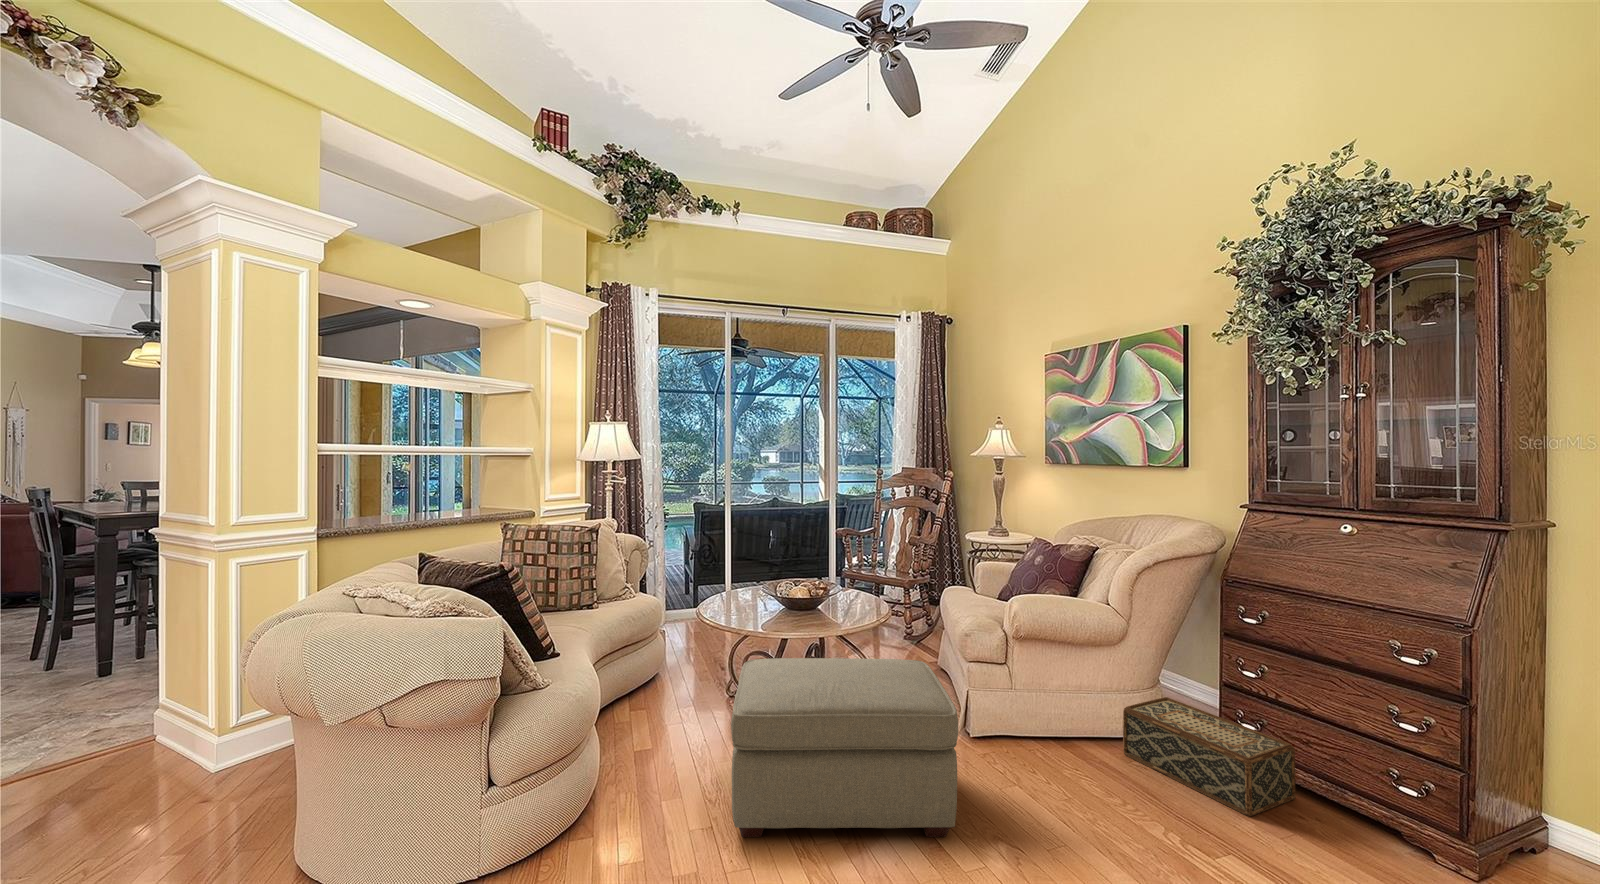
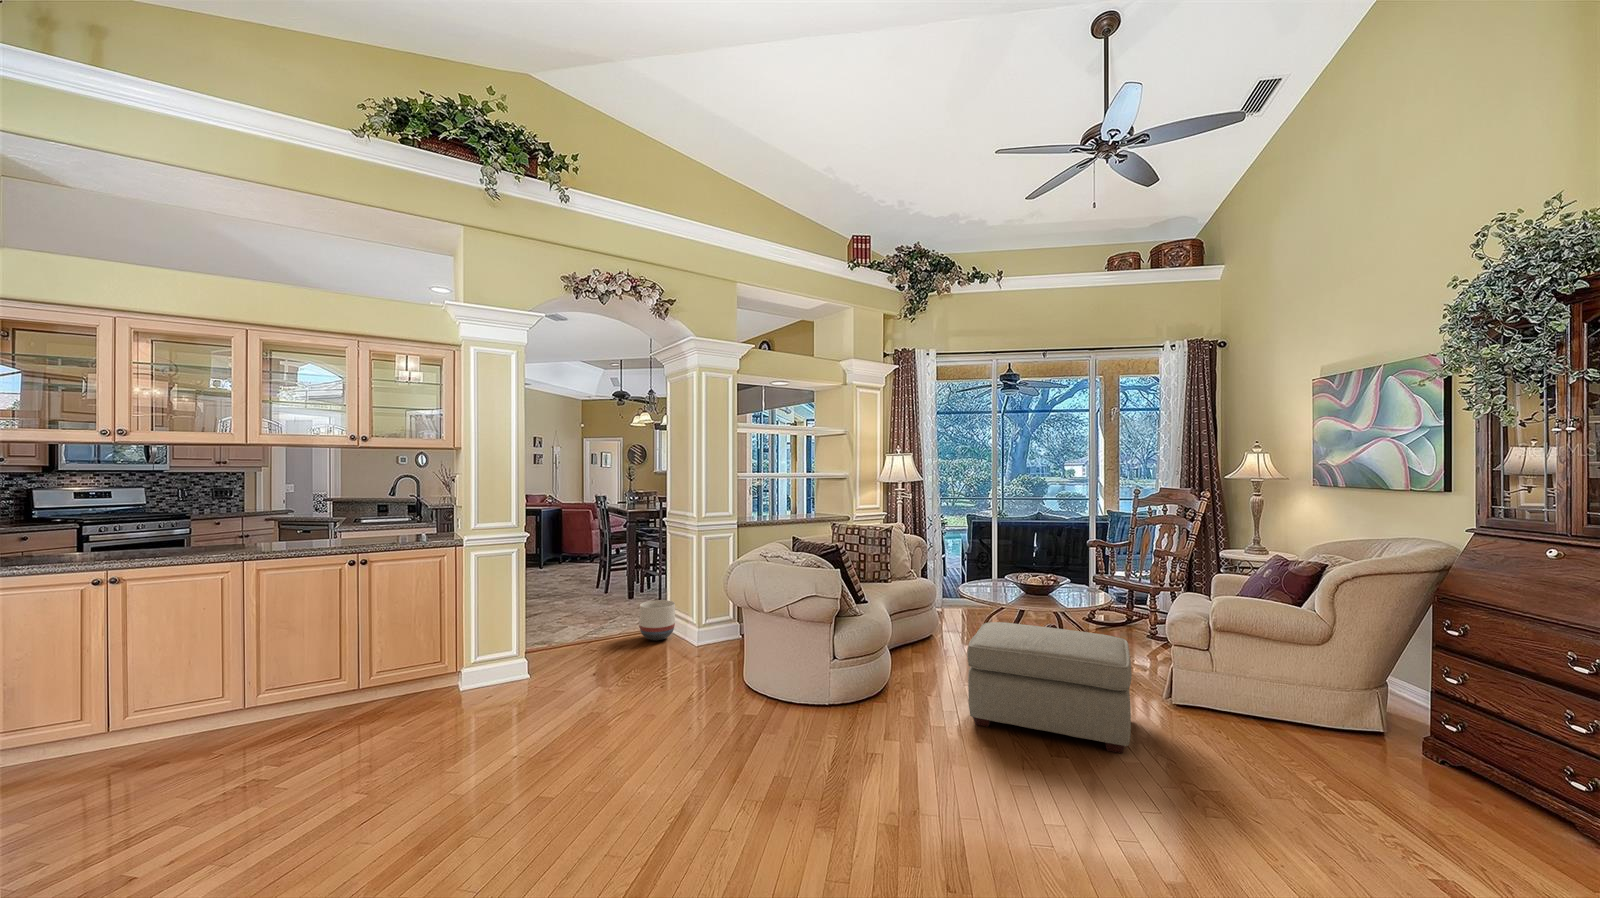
planter: none [59,690,163,779] -> present [639,600,675,641]
woven basket: present [1123,697,1296,816] -> none [1330,705,1507,806]

